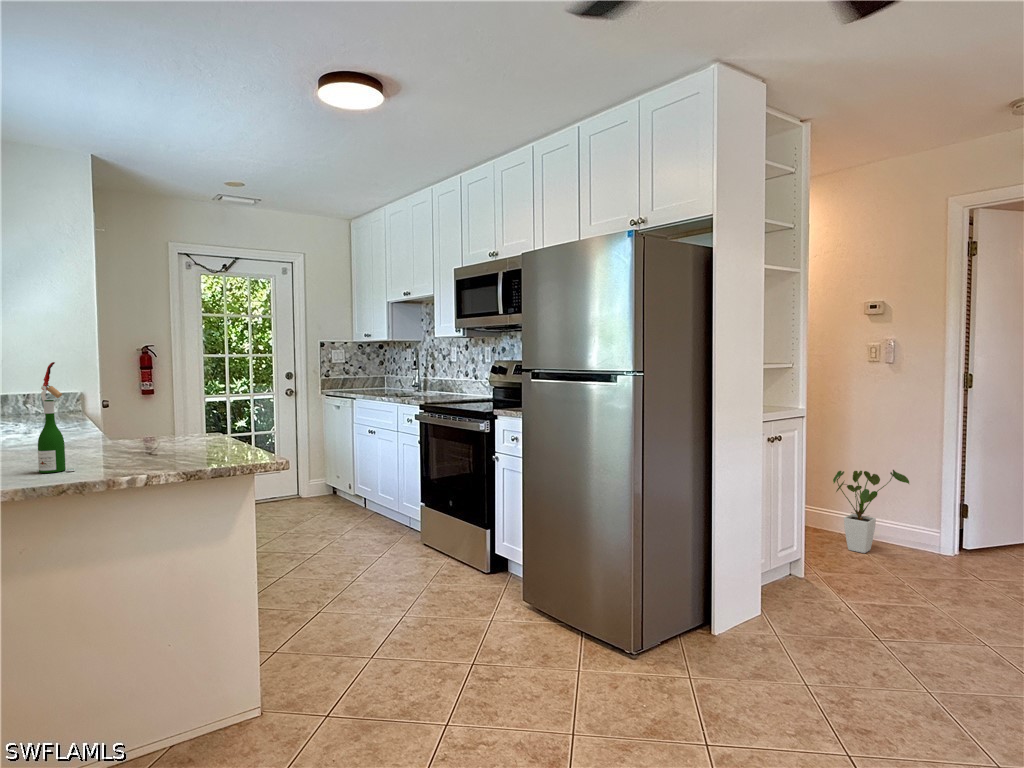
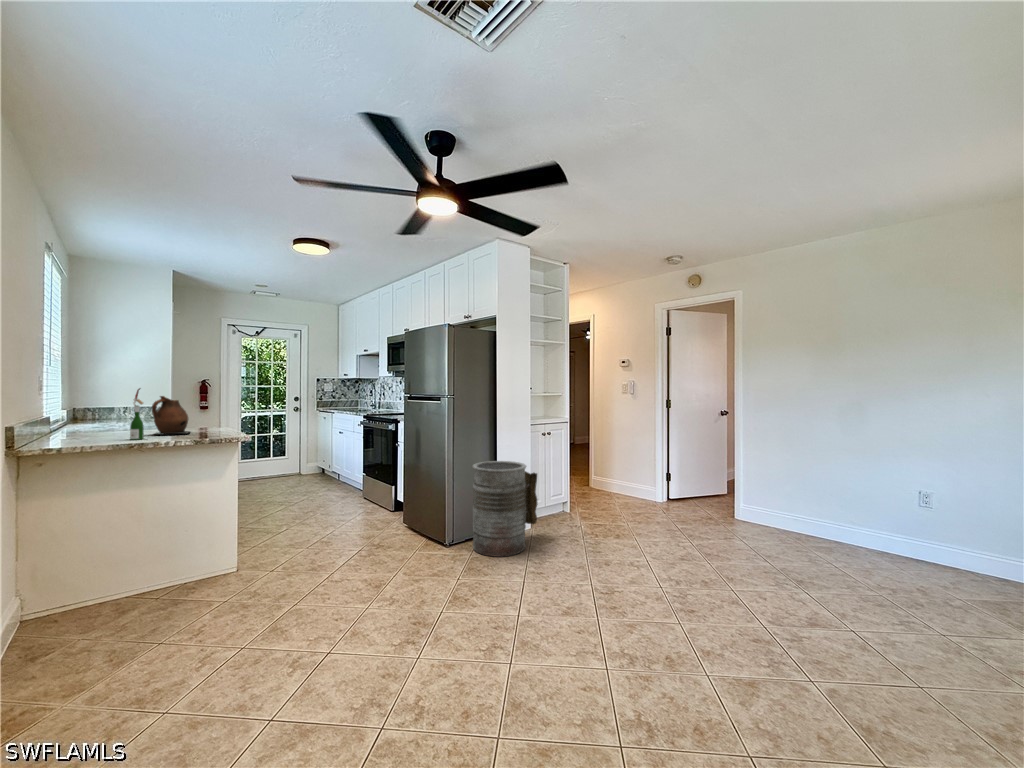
ceramic pitcher: none [77,377,153,457] -> present [152,396,190,435]
house plant: present [833,470,909,553] -> none [595,454,639,502]
trash can: none [684,495,803,690] -> present [472,461,538,557]

